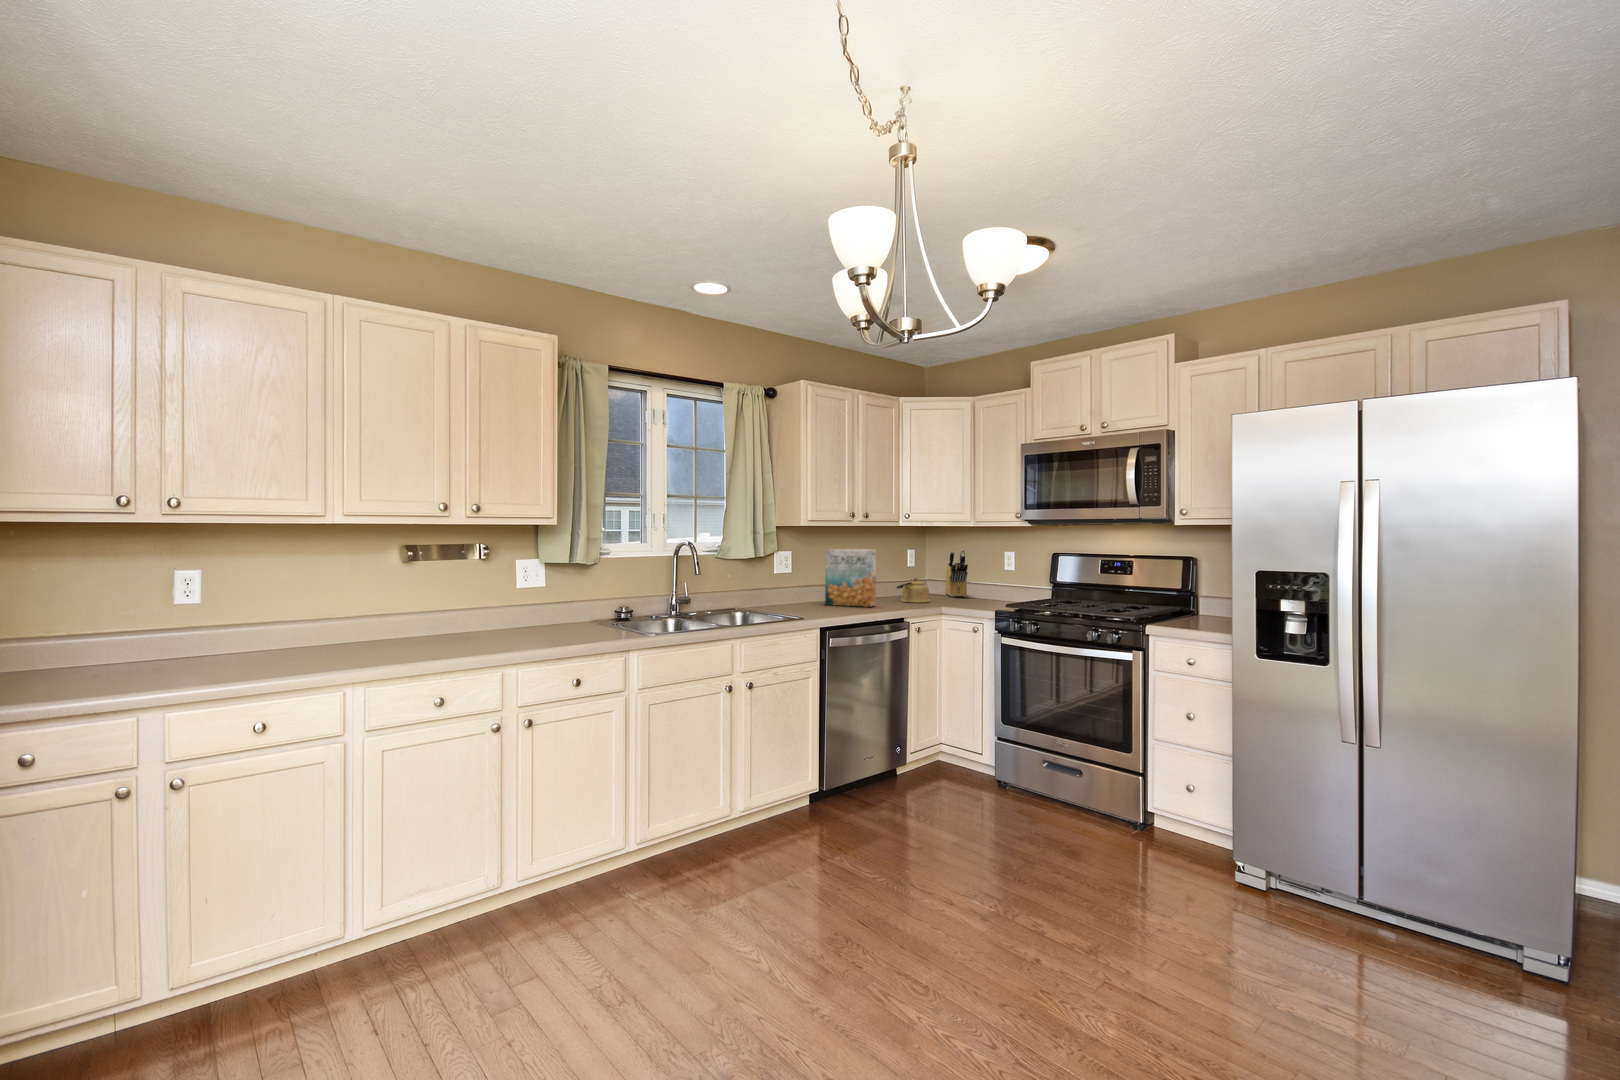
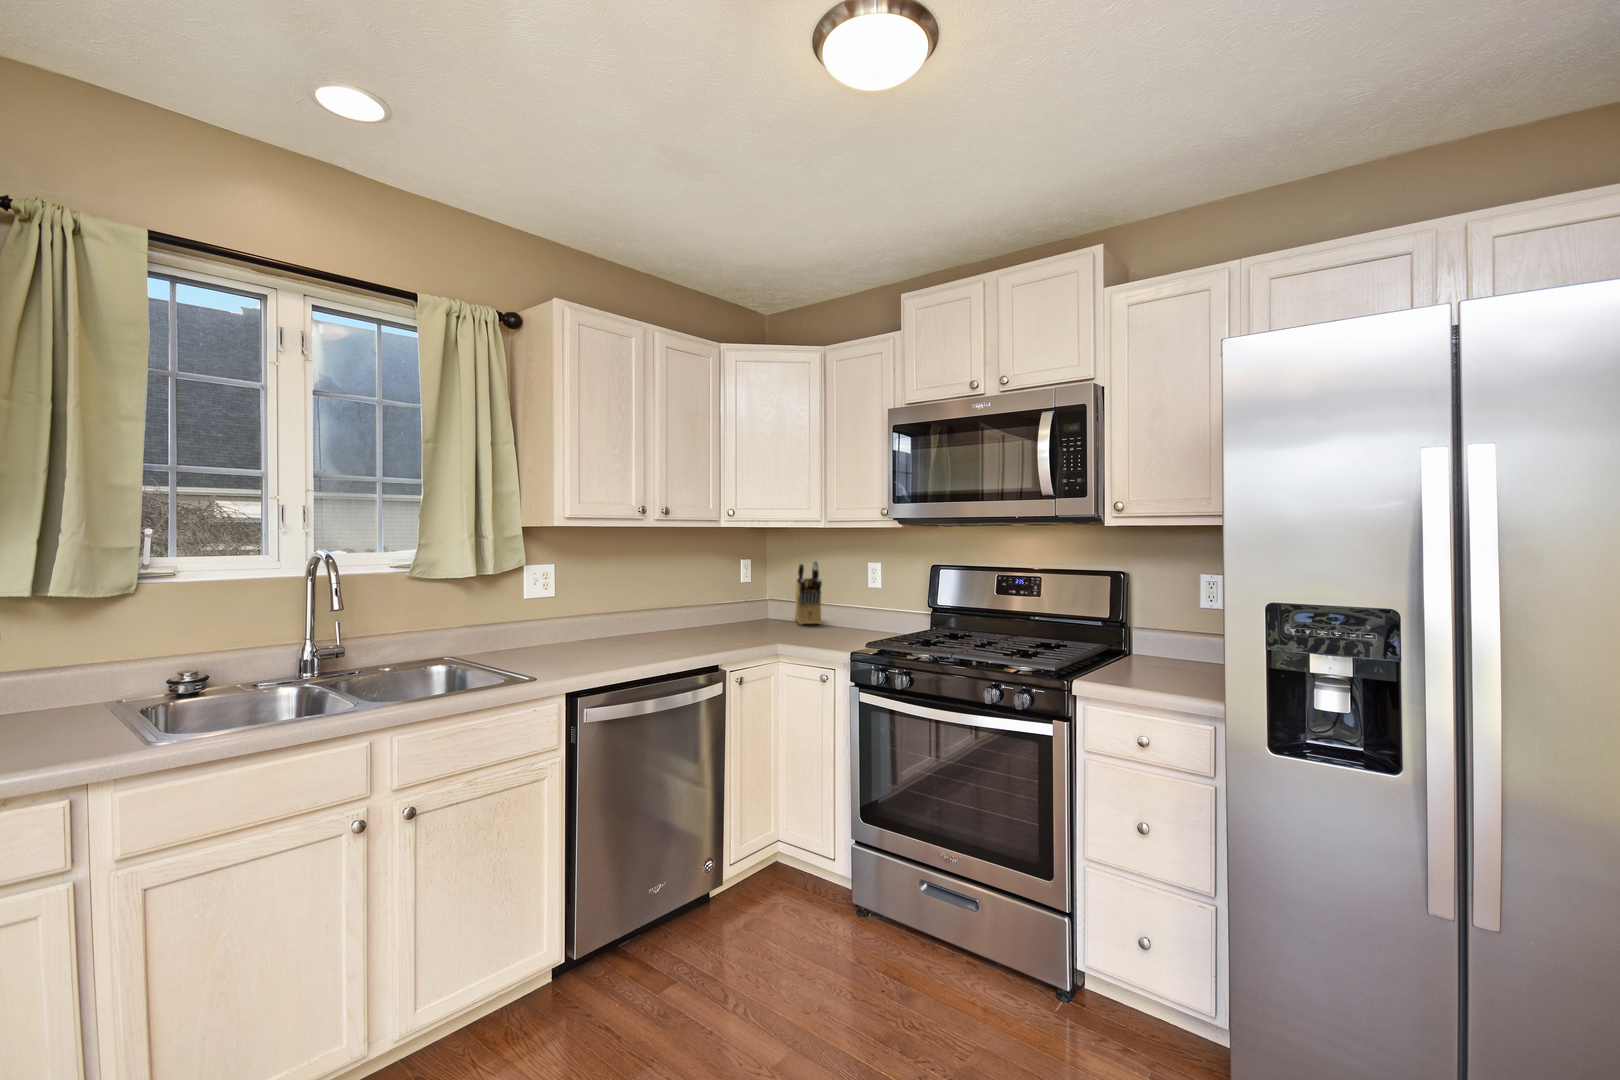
cereal box: present [825,549,876,607] -> none [606,562,682,648]
kettle: present [896,578,930,603] -> none [719,602,768,637]

